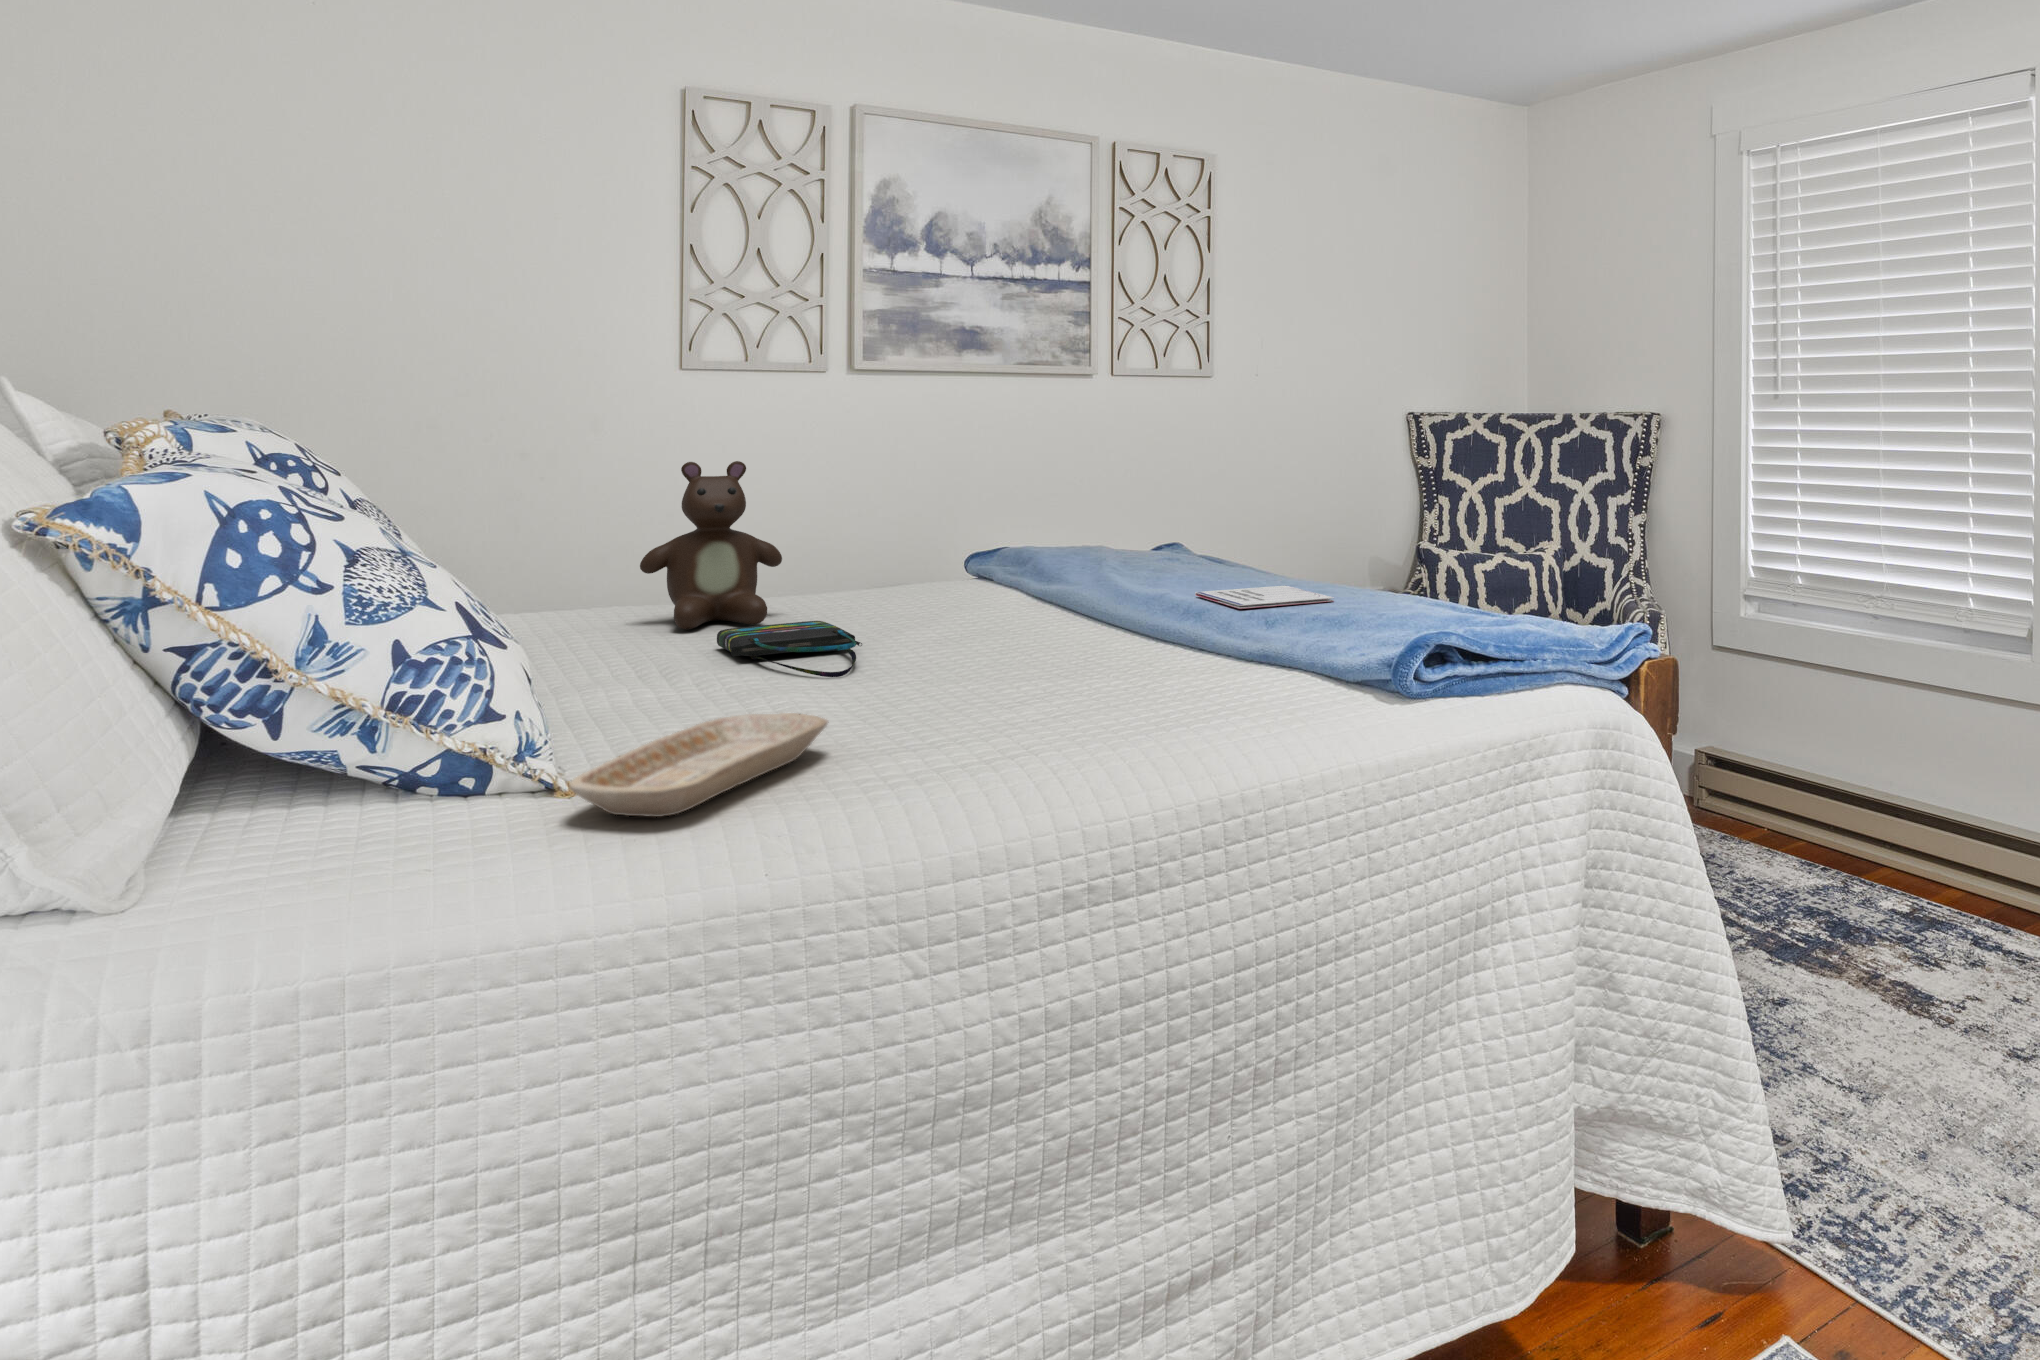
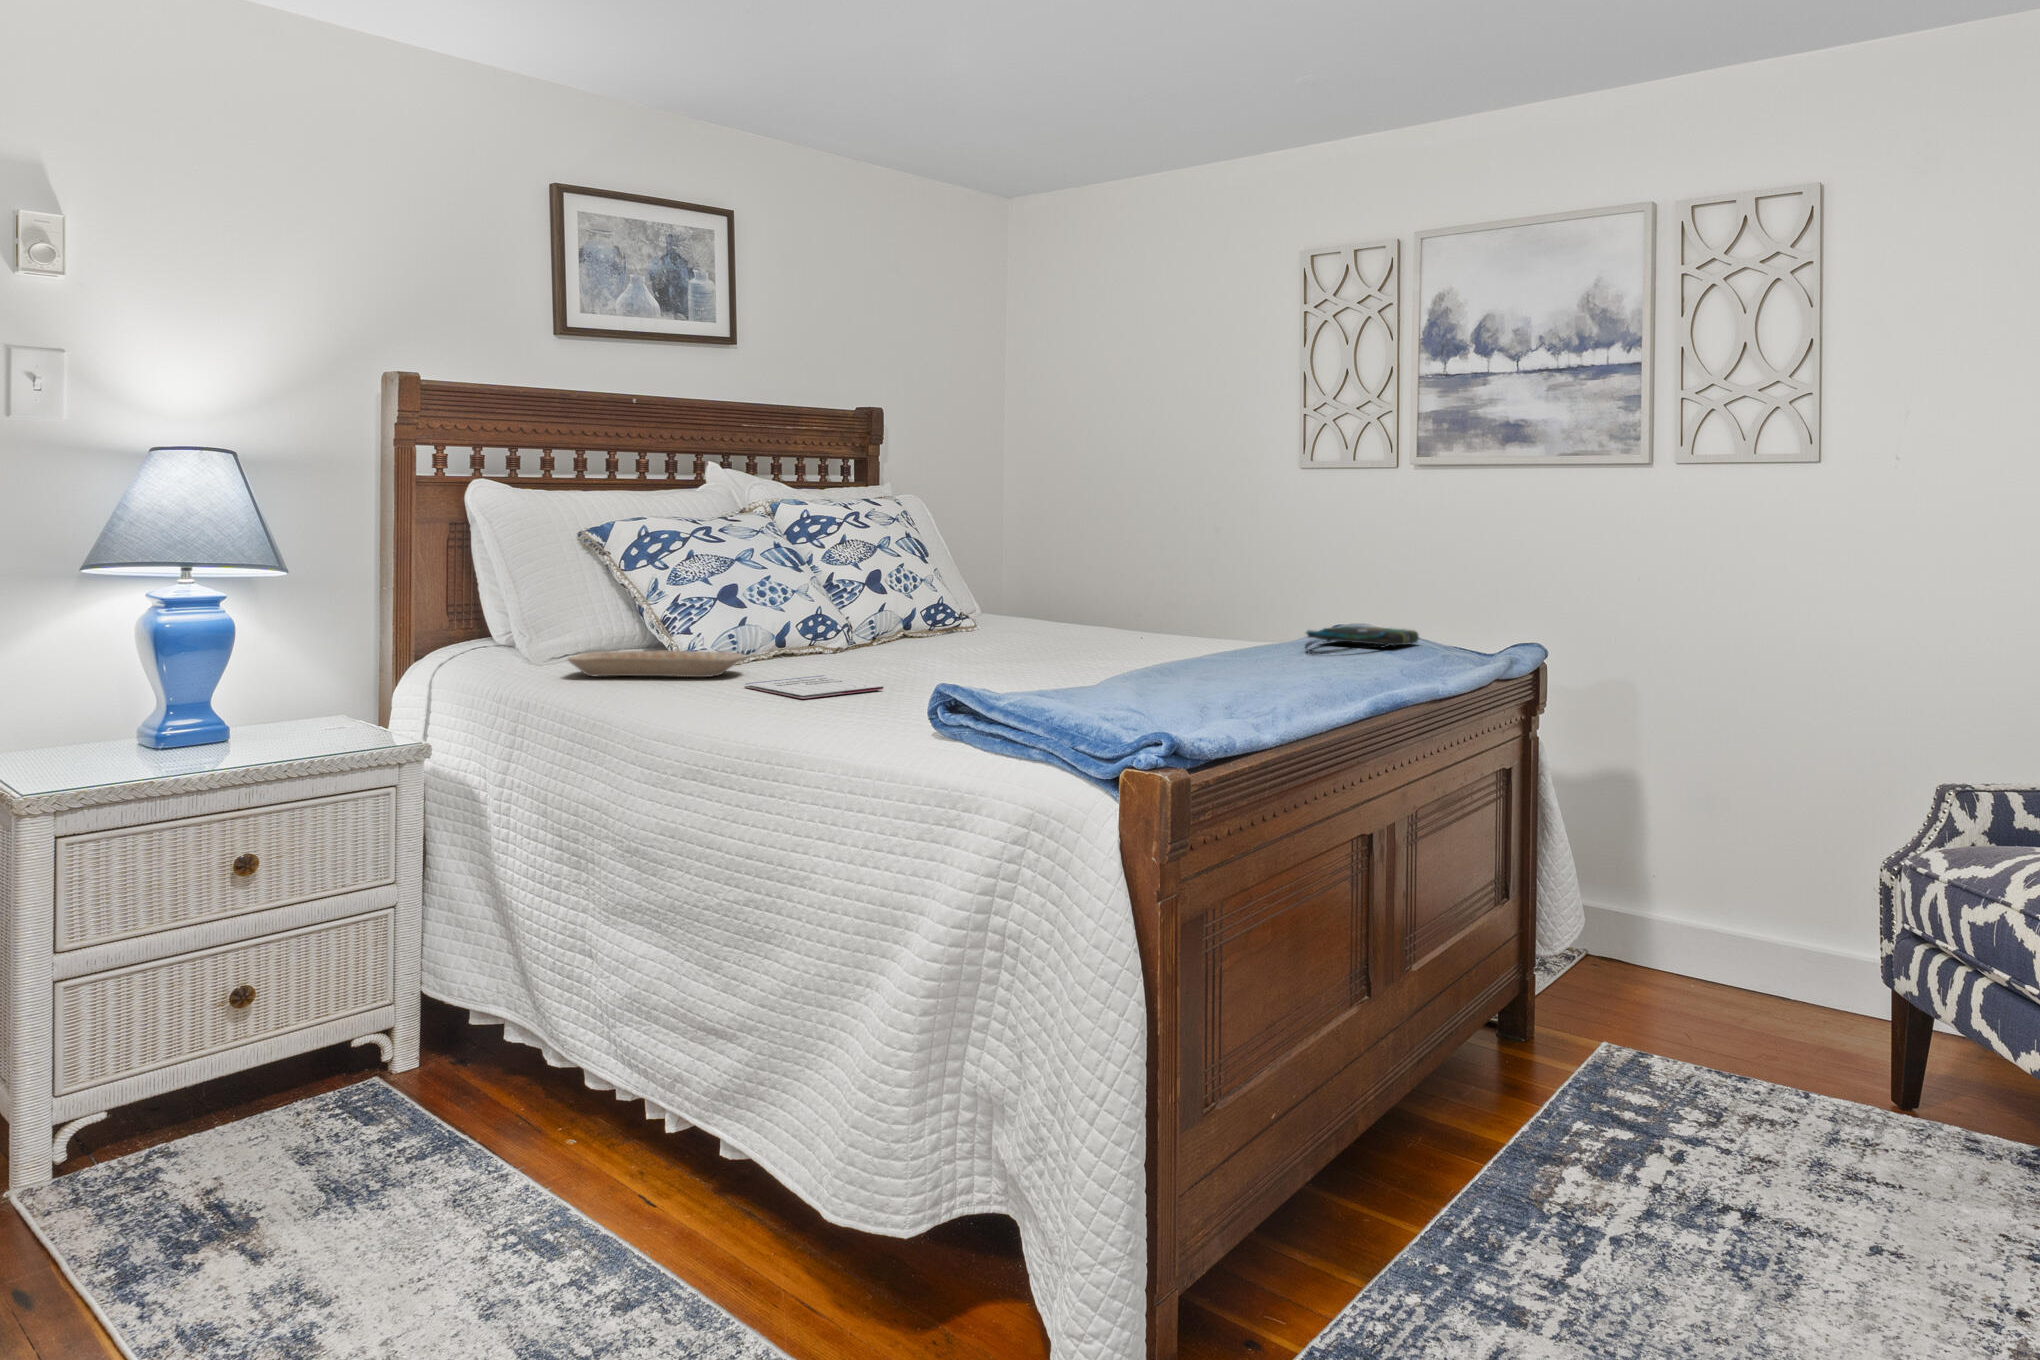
teddy bear: present [640,461,782,630] -> none [1054,529,1149,647]
notebook: present [1195,586,1334,609] -> present [744,675,884,699]
tote bag: present [717,621,862,677] -> present [1305,626,1419,655]

